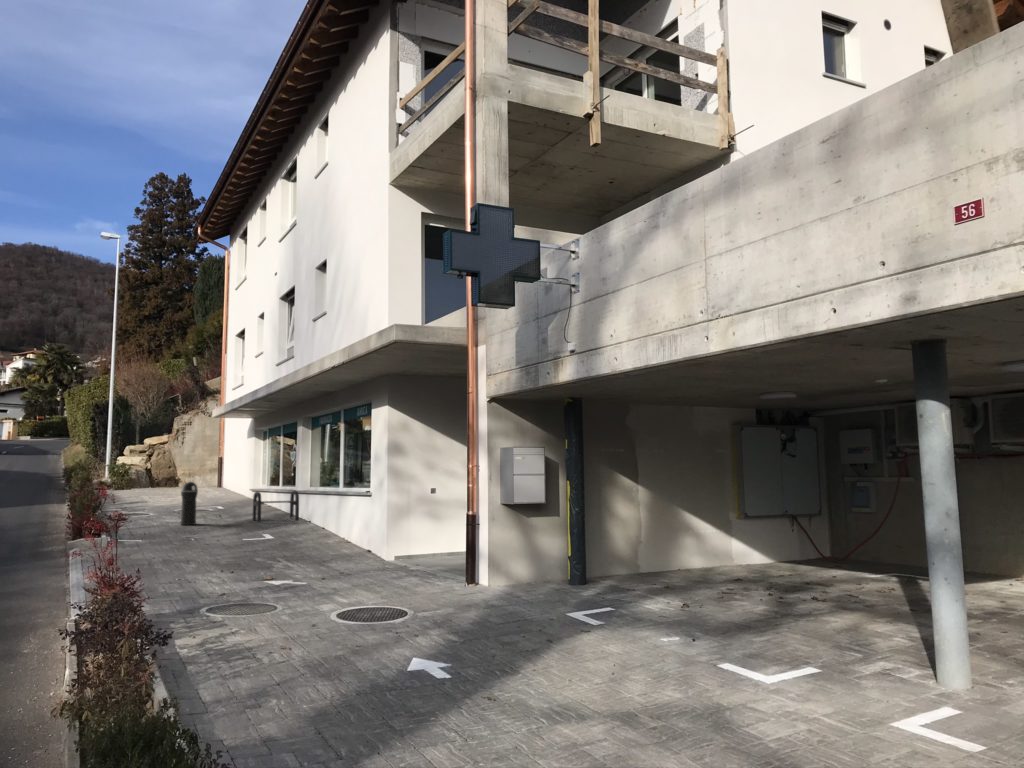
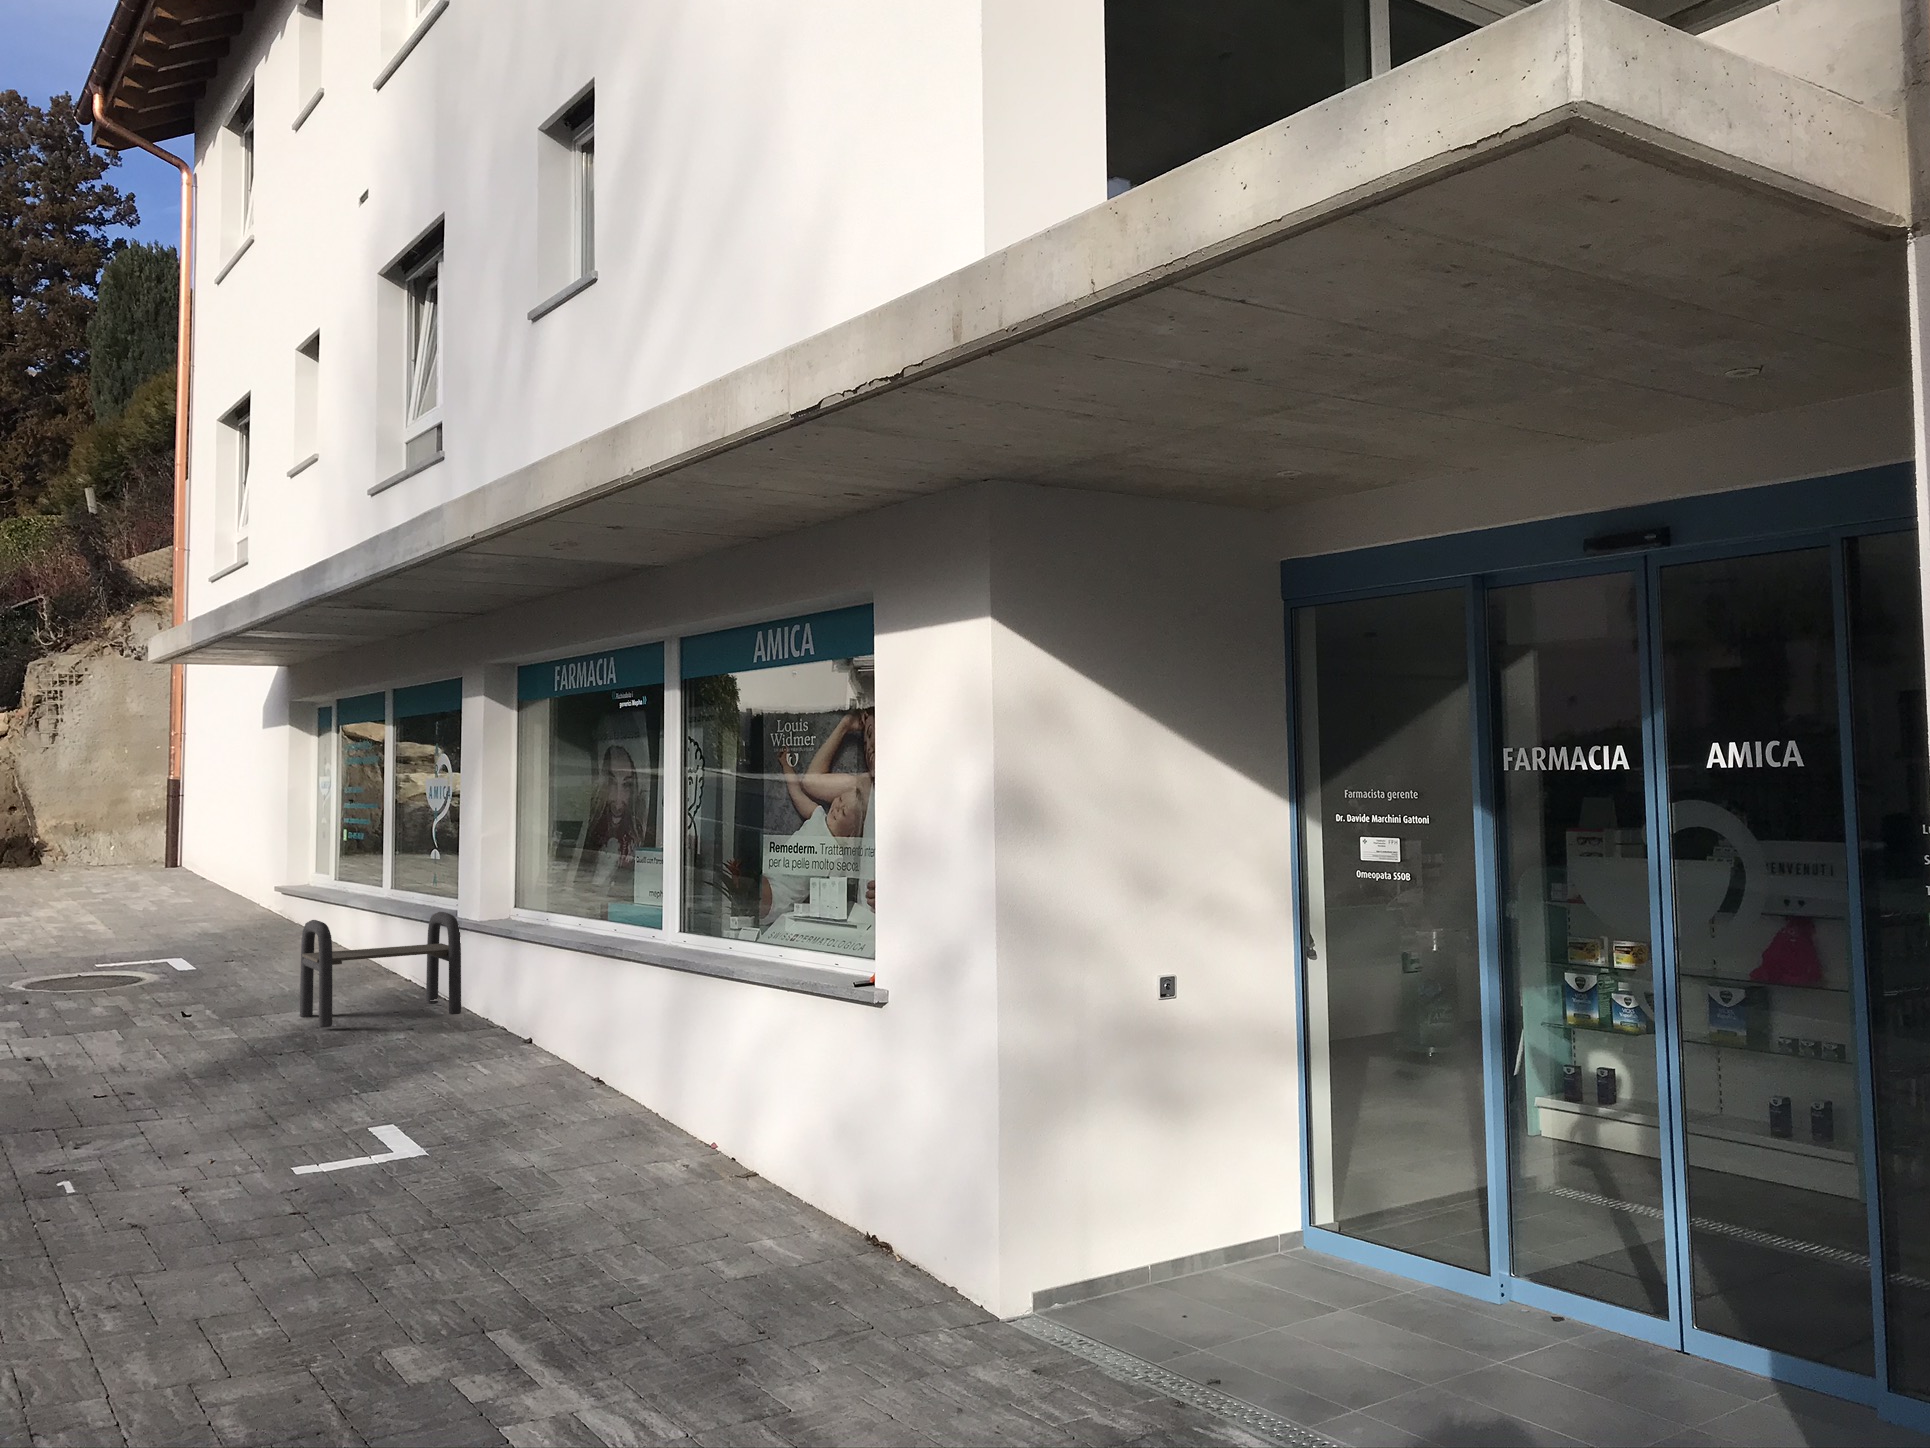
trash can: present [181,482,198,525] -> none [39,896,103,1050]

